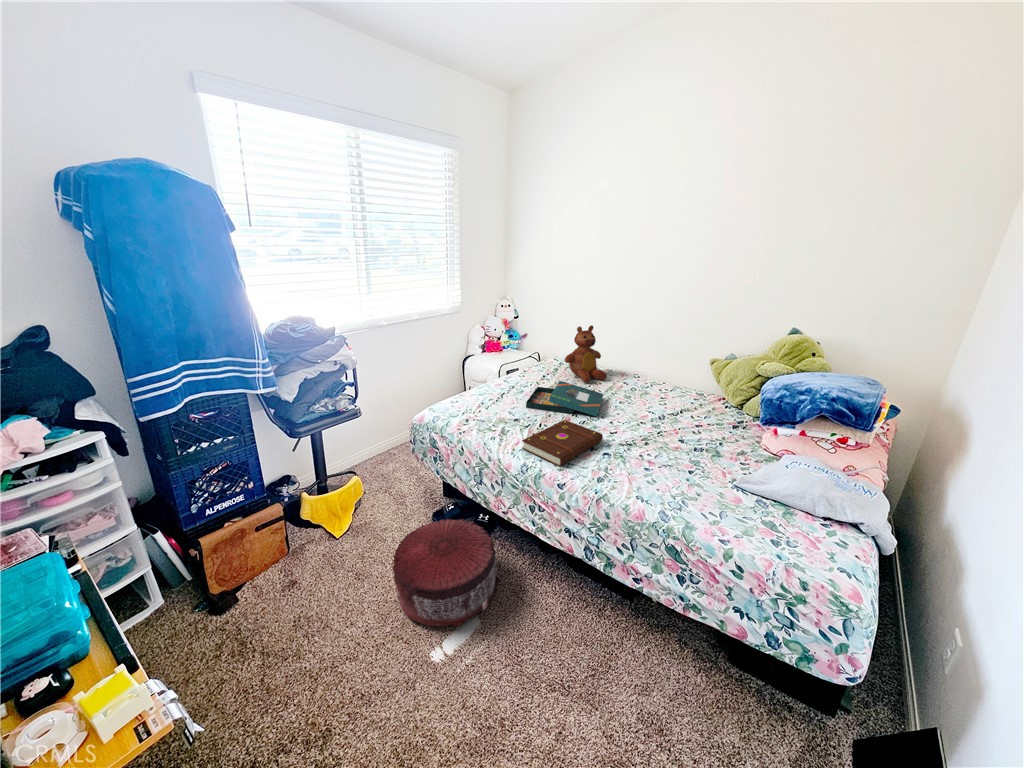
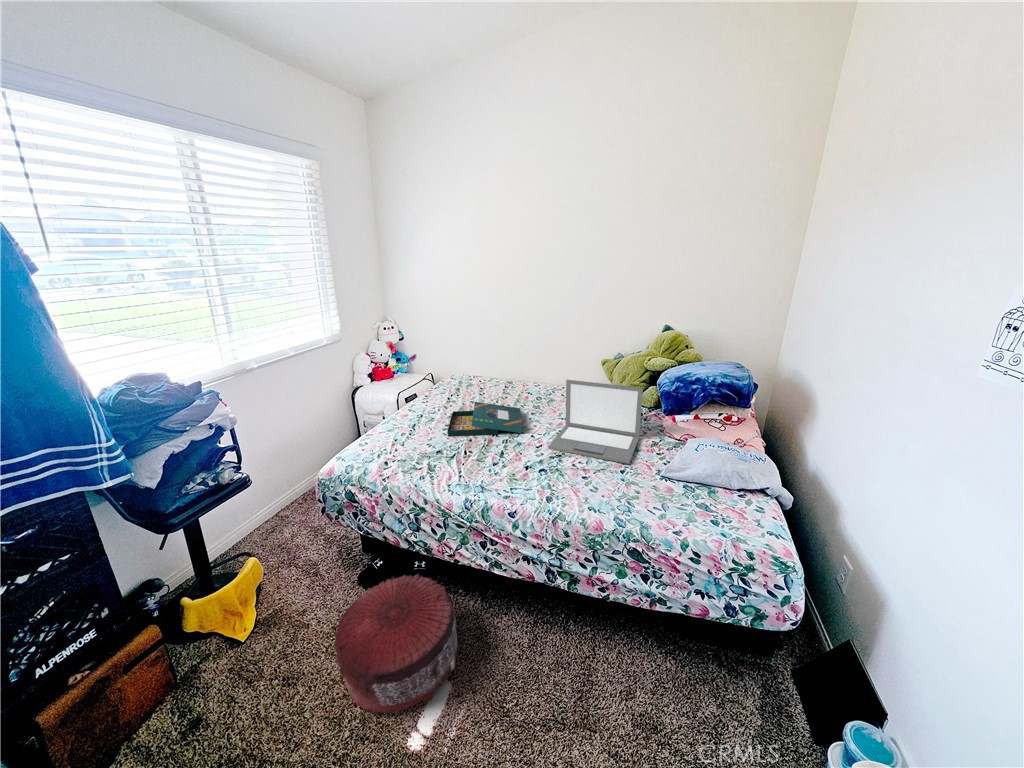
teddy bear: present [565,325,607,383] -> none [473,341,516,399]
laptop: none [618,370,735,466] -> present [548,380,643,464]
book: present [522,420,603,466] -> none [460,443,537,494]

